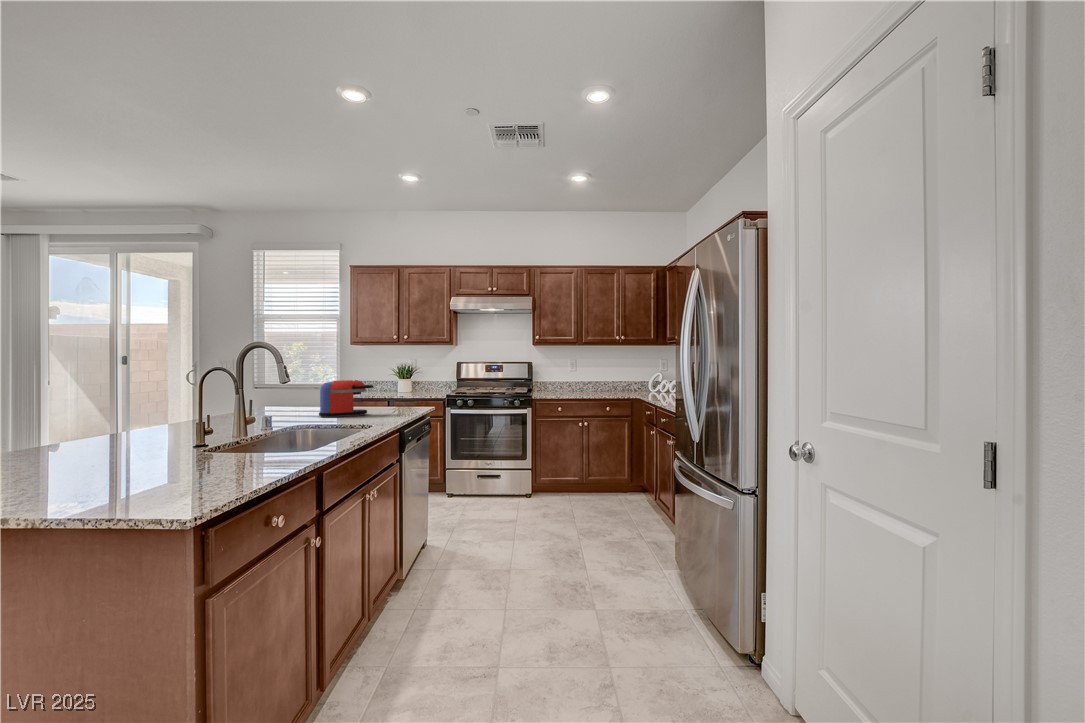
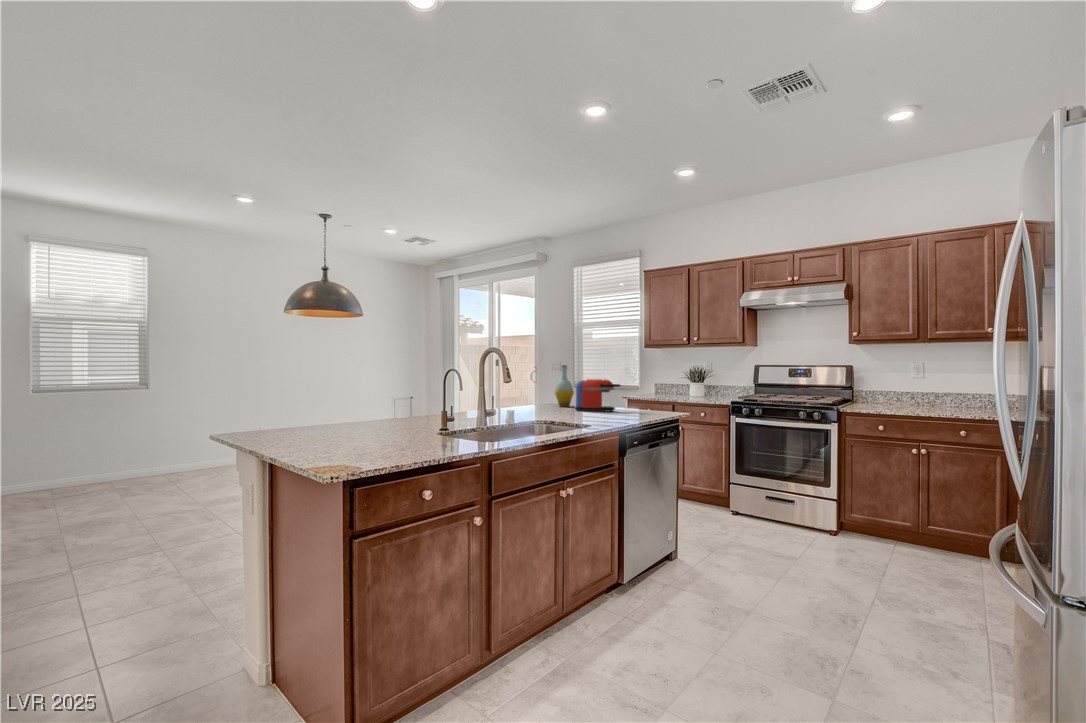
bottle: none [278,364,305,413] -> present [555,365,574,407]

